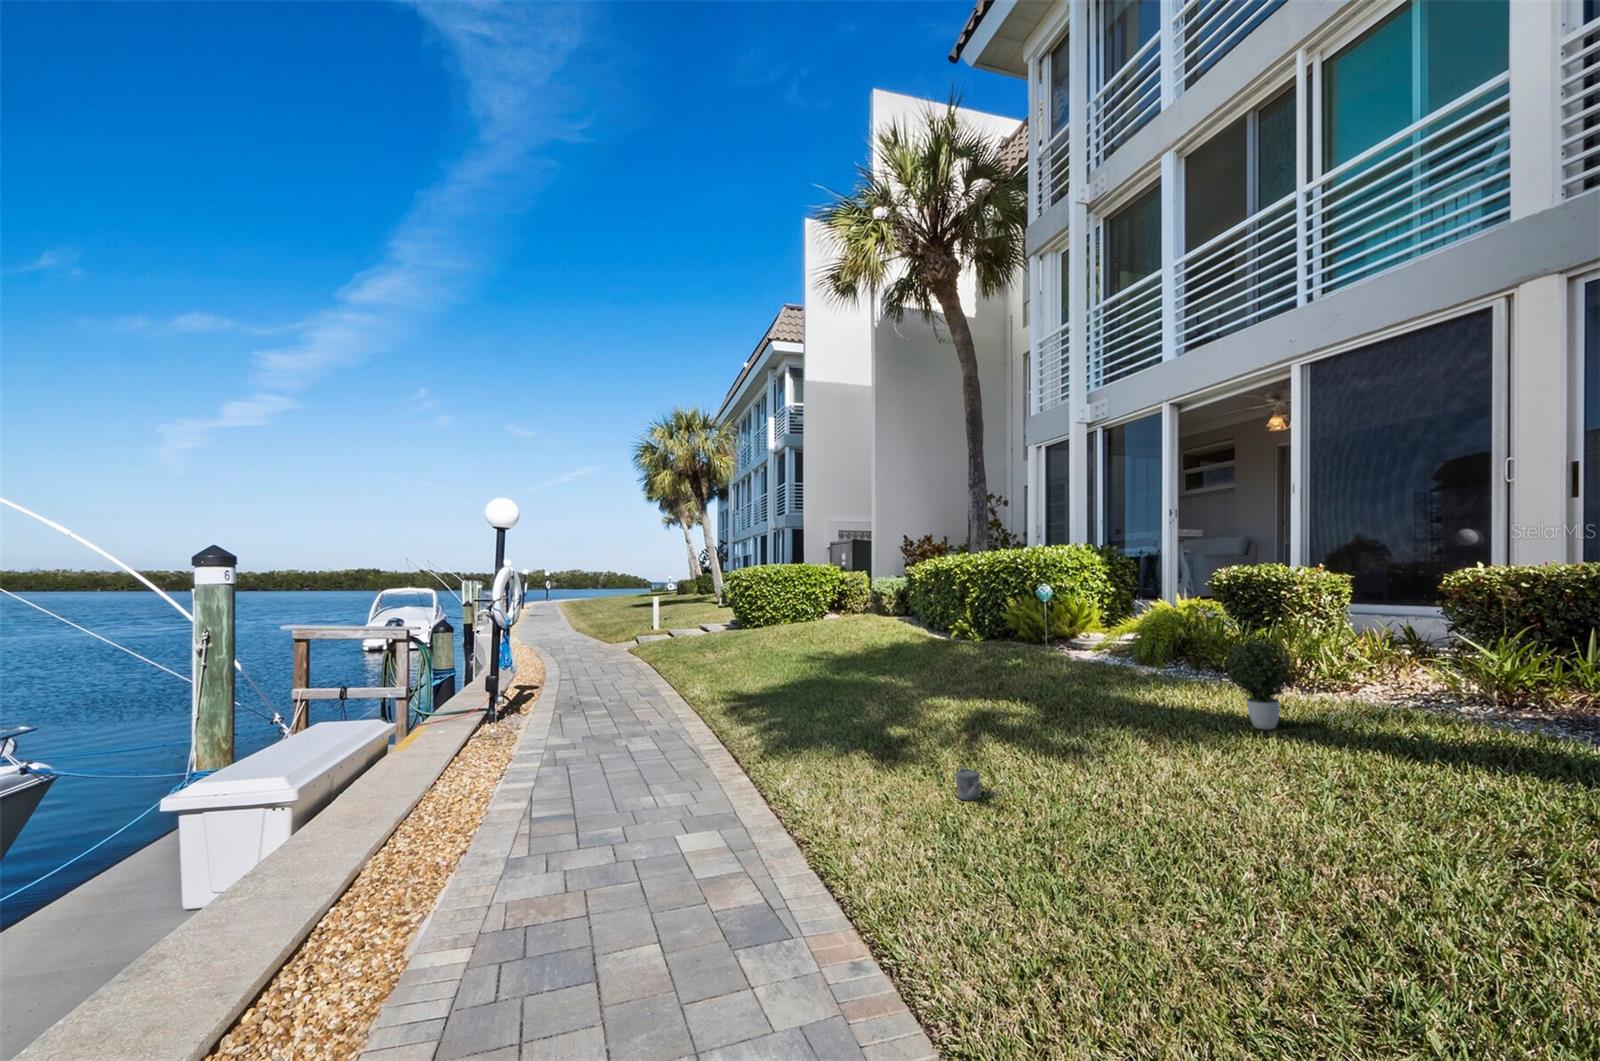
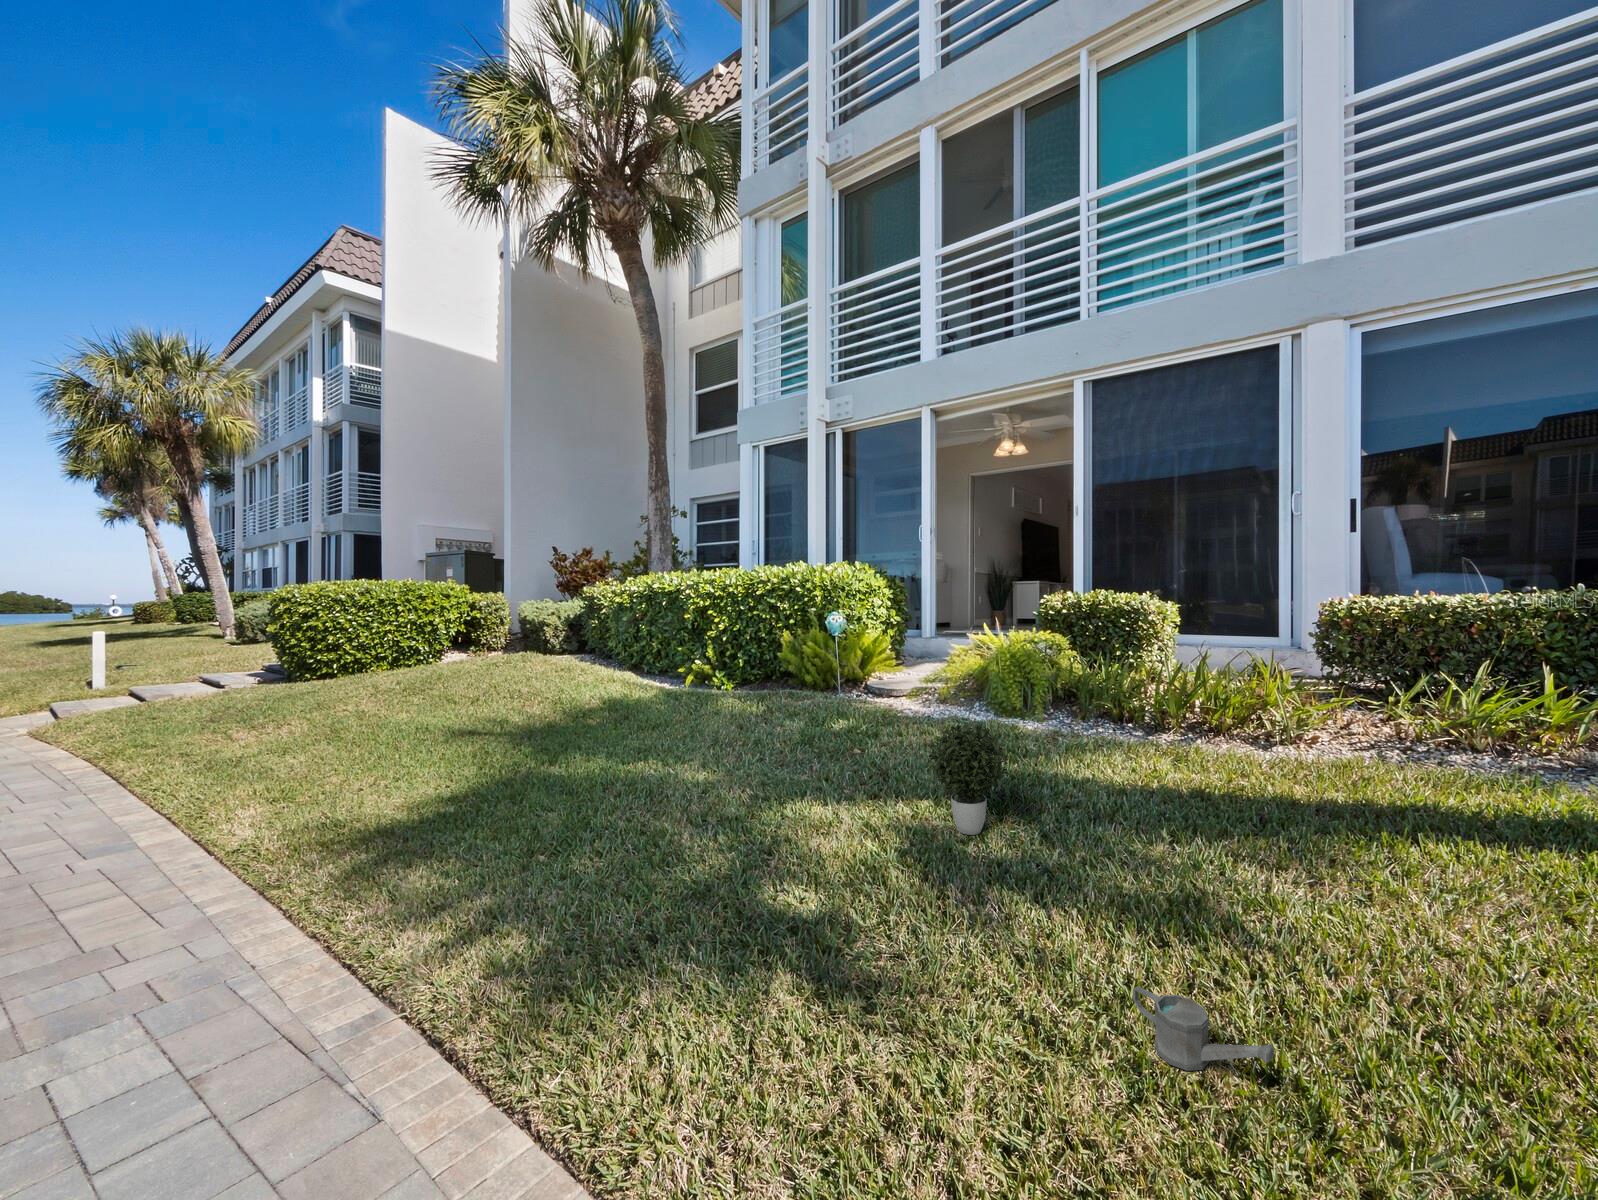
potted plant: present [1225,640,1296,730] -> present [928,723,1009,835]

